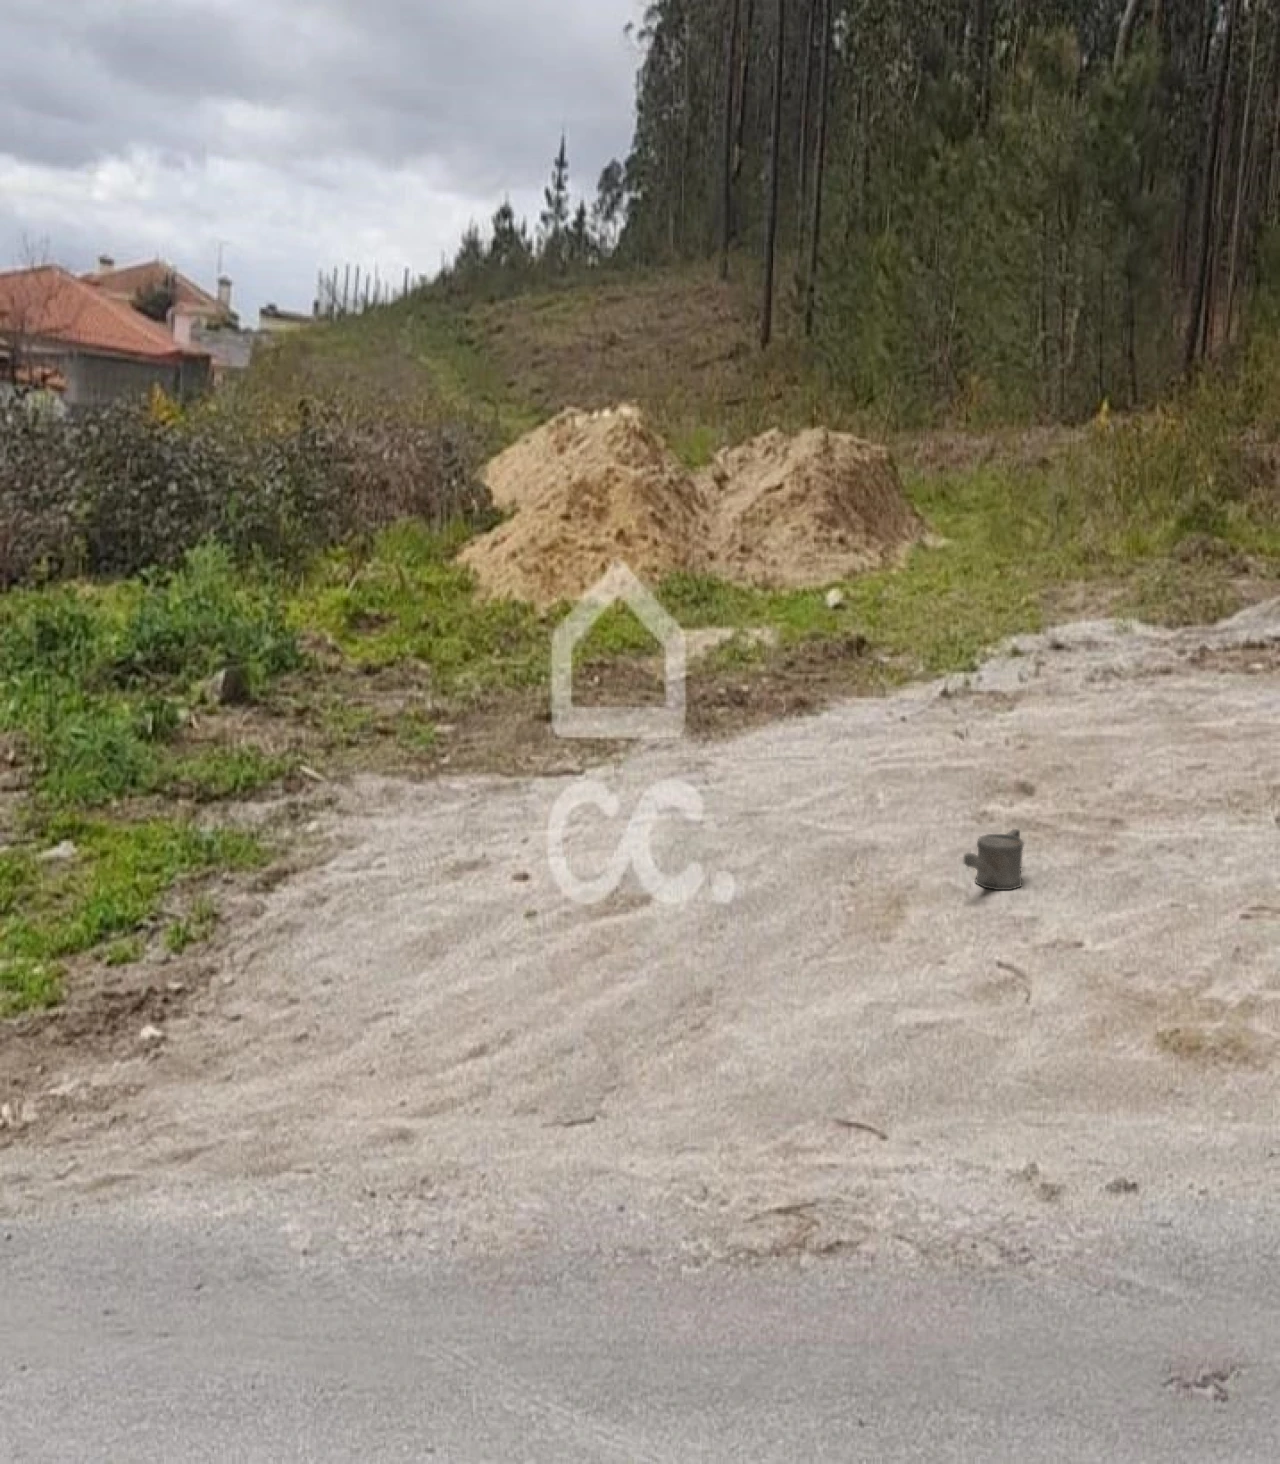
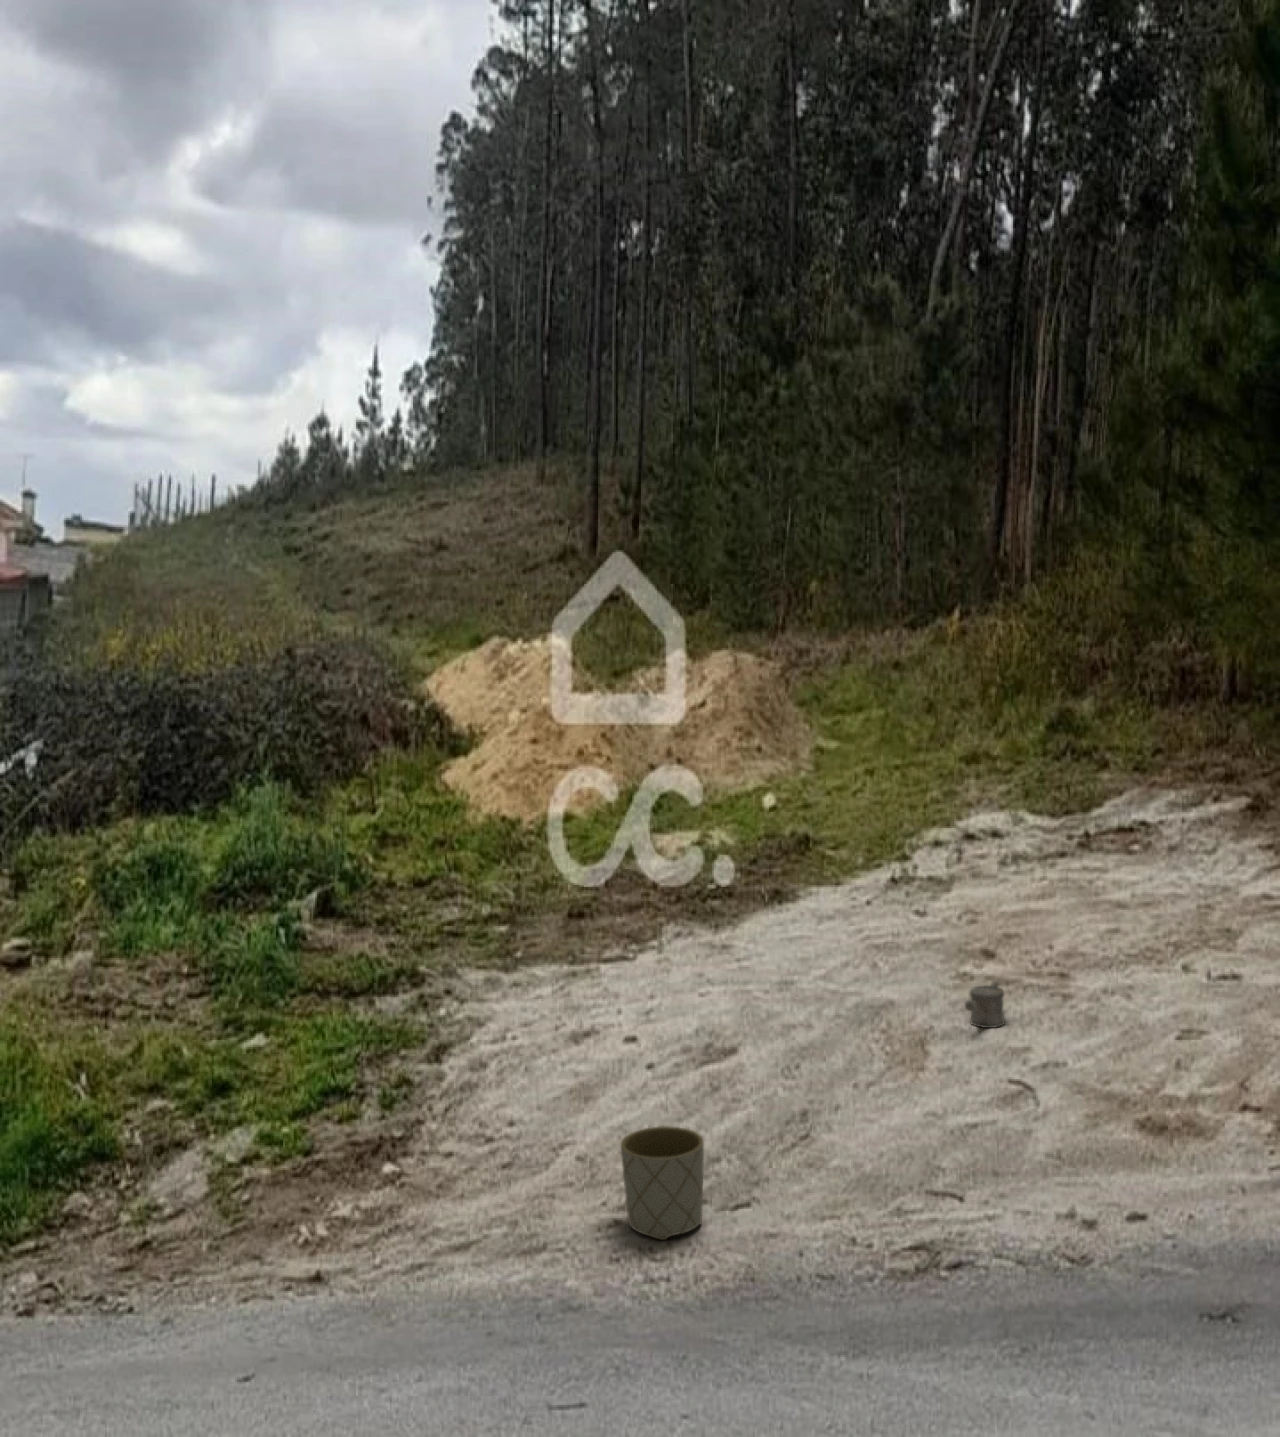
planter: none [391,1009,508,1167] -> present [621,1126,704,1240]

